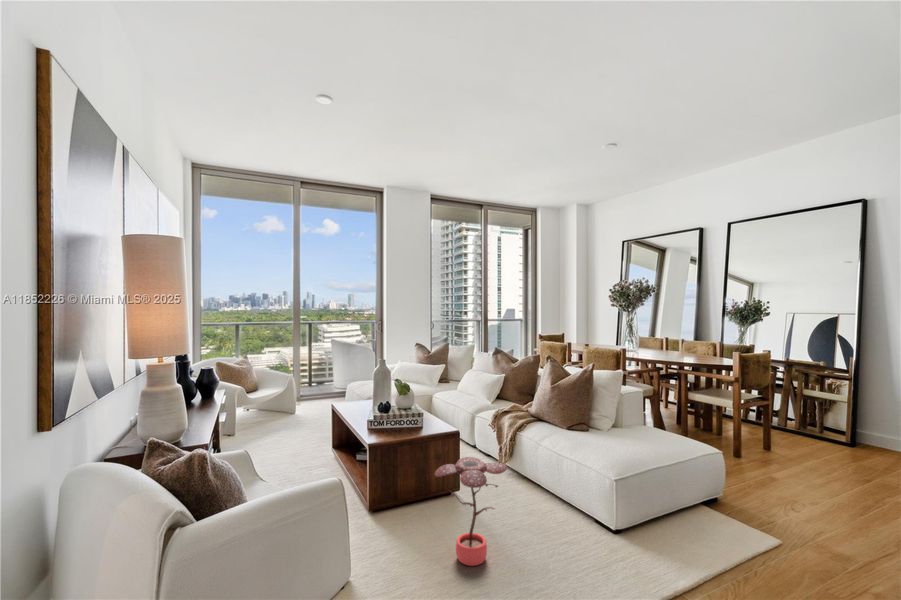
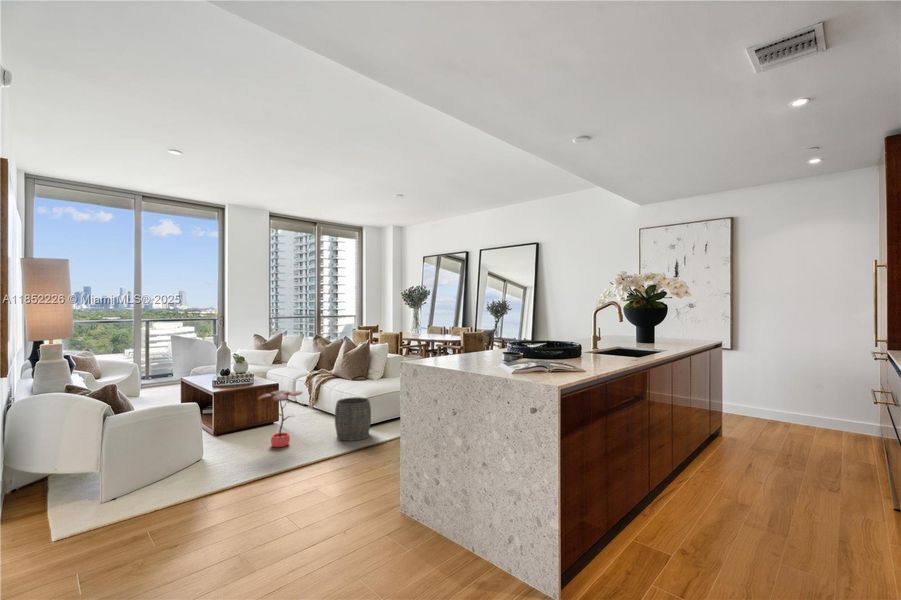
woven basket: none [562,476,631,571] -> present [335,397,371,441]

